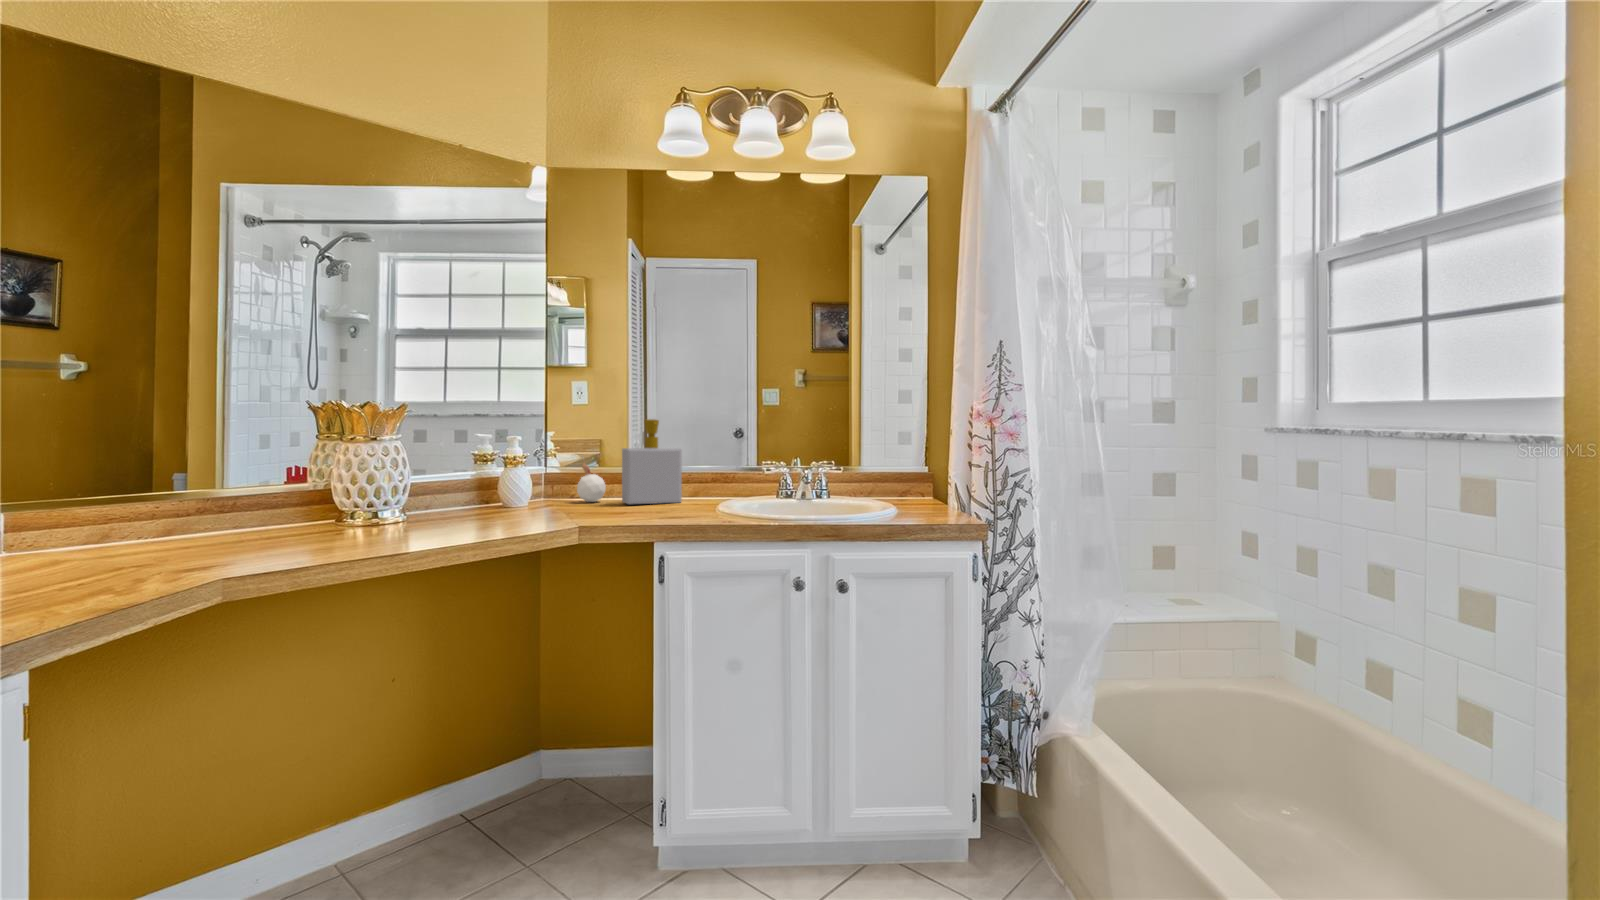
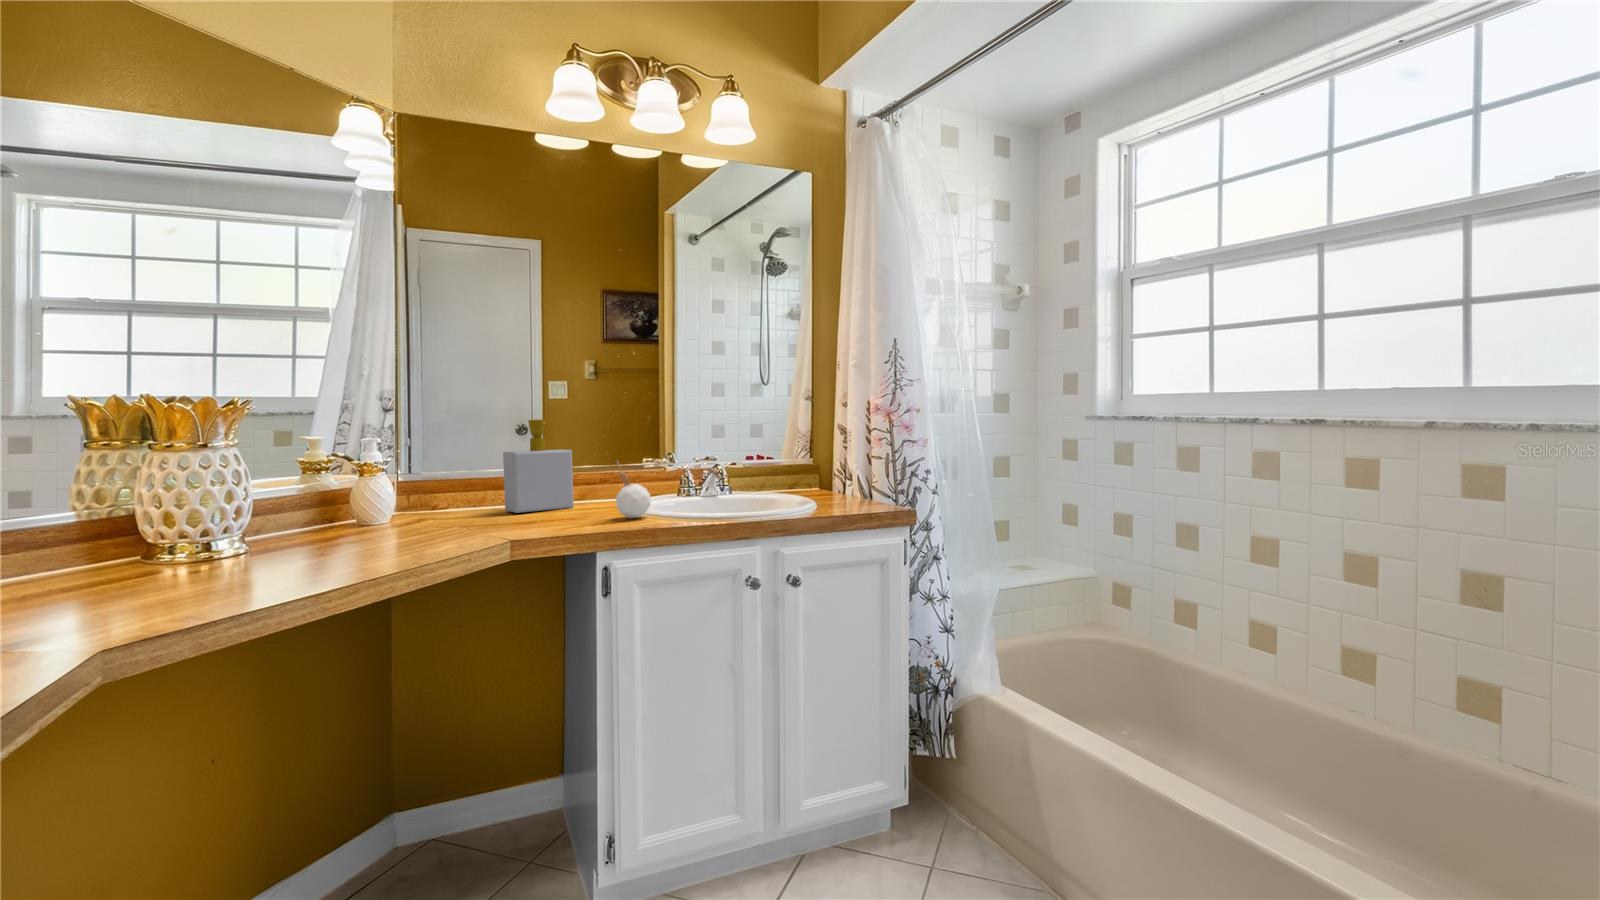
candle: present [577,463,606,502] -> present [616,467,651,518]

